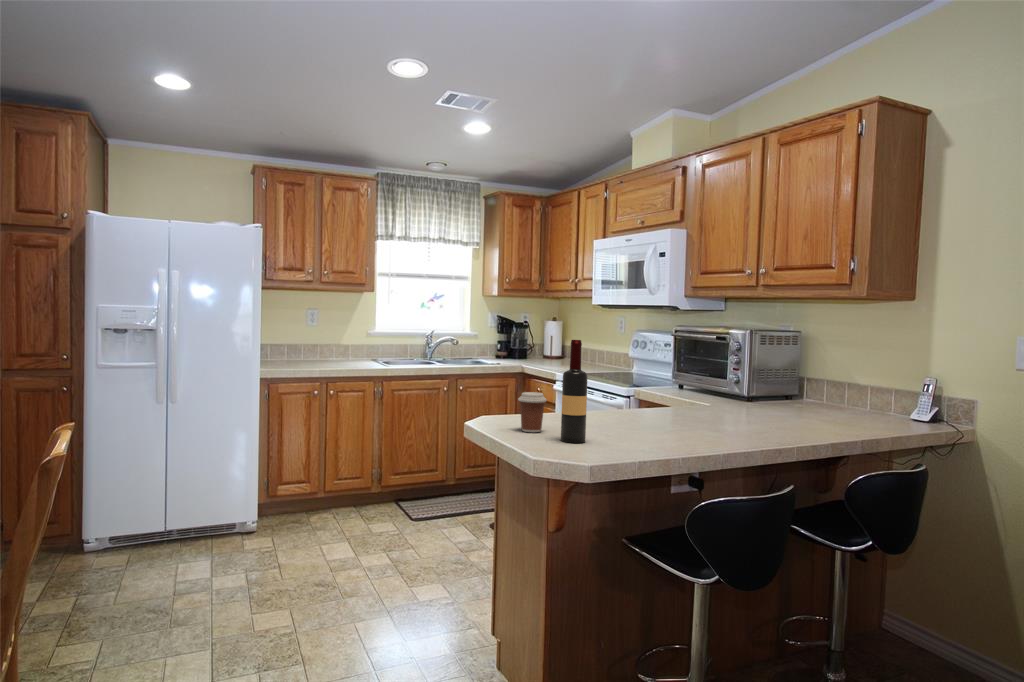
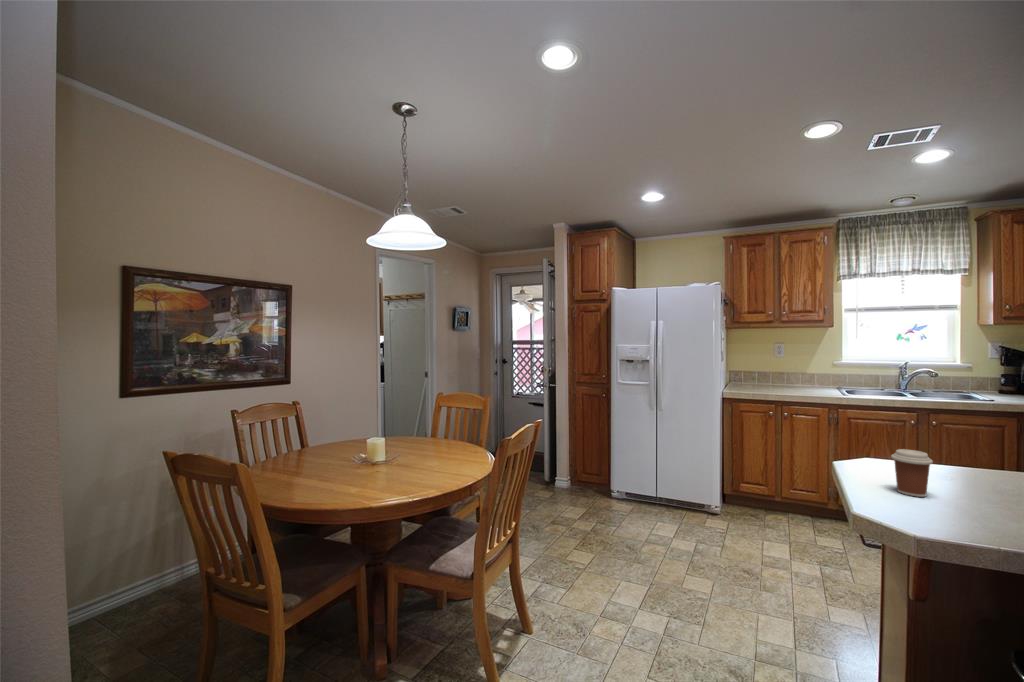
wine bottle: present [561,340,588,443] -> none [936,399,978,524]

